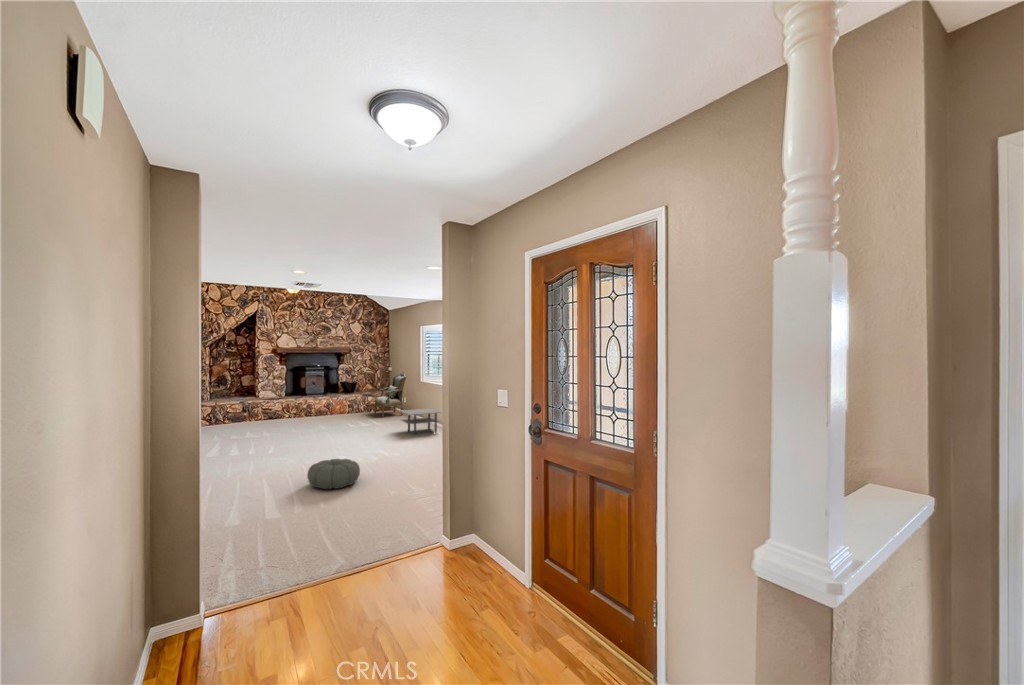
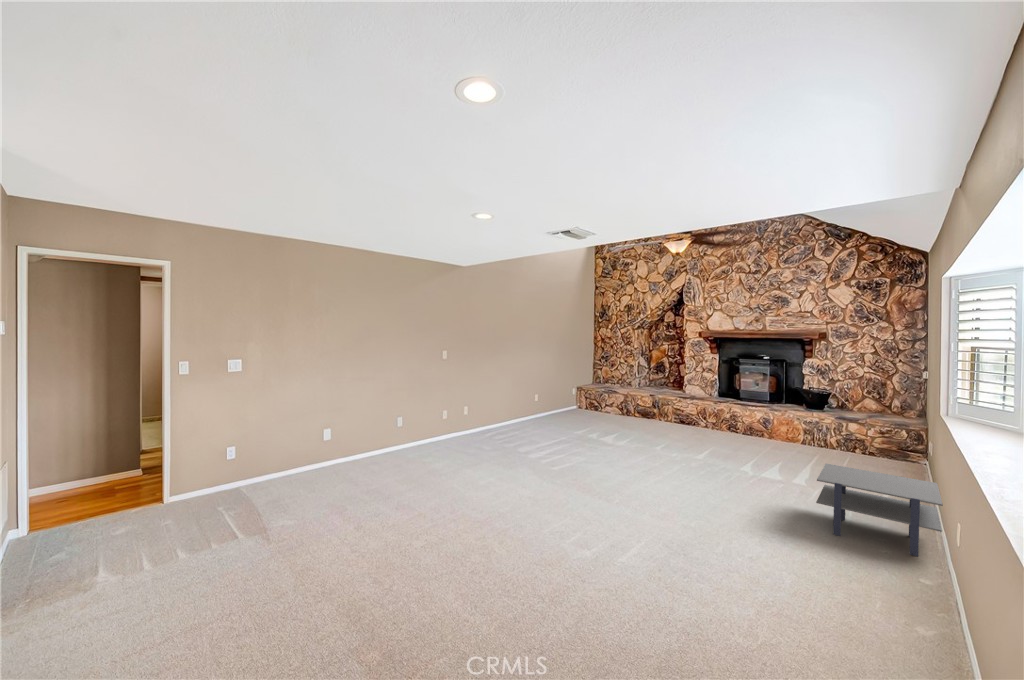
armchair: present [374,373,406,417] -> none [848,382,925,477]
pouf: present [307,459,360,489] -> none [390,511,489,586]

